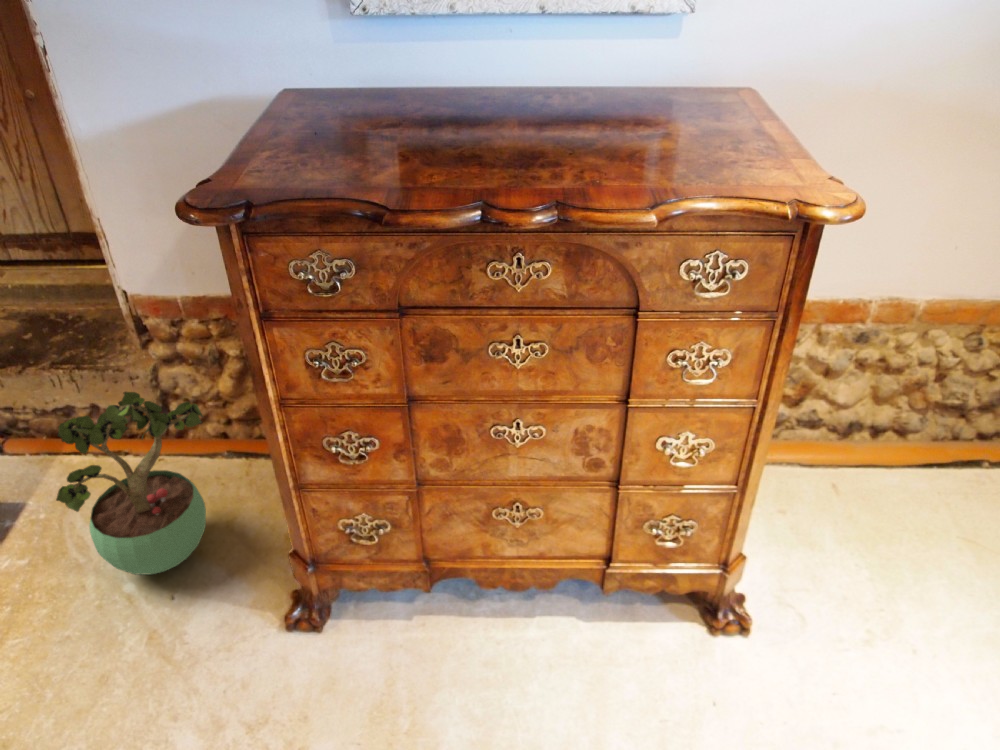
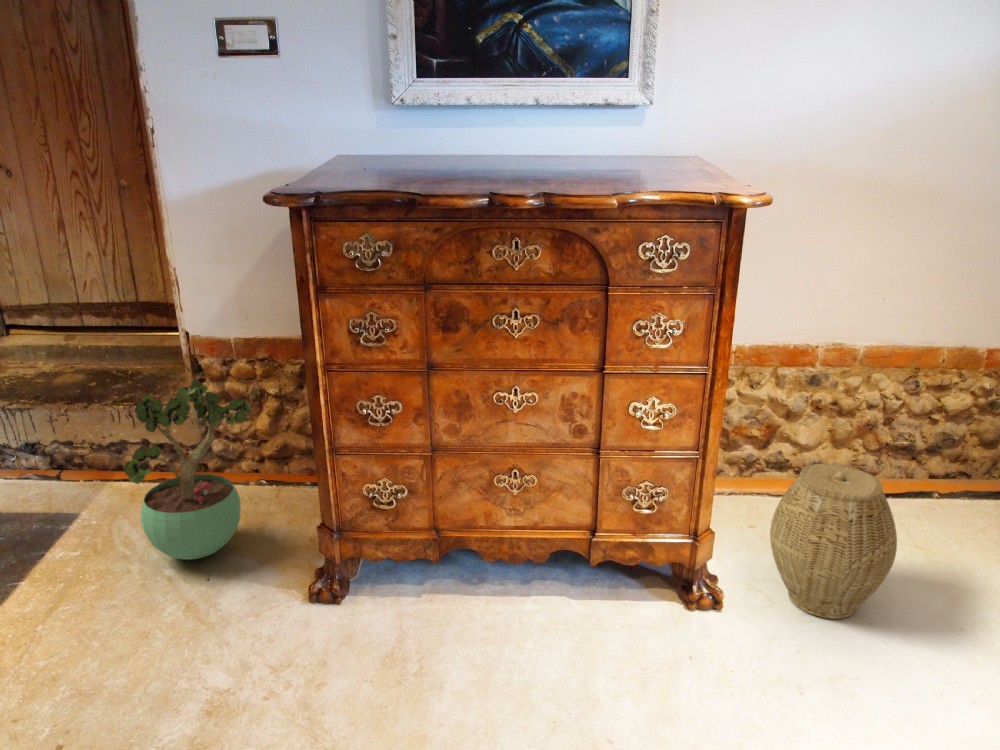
woven basket: none [806,479,956,645] -> present [770,464,897,619]

